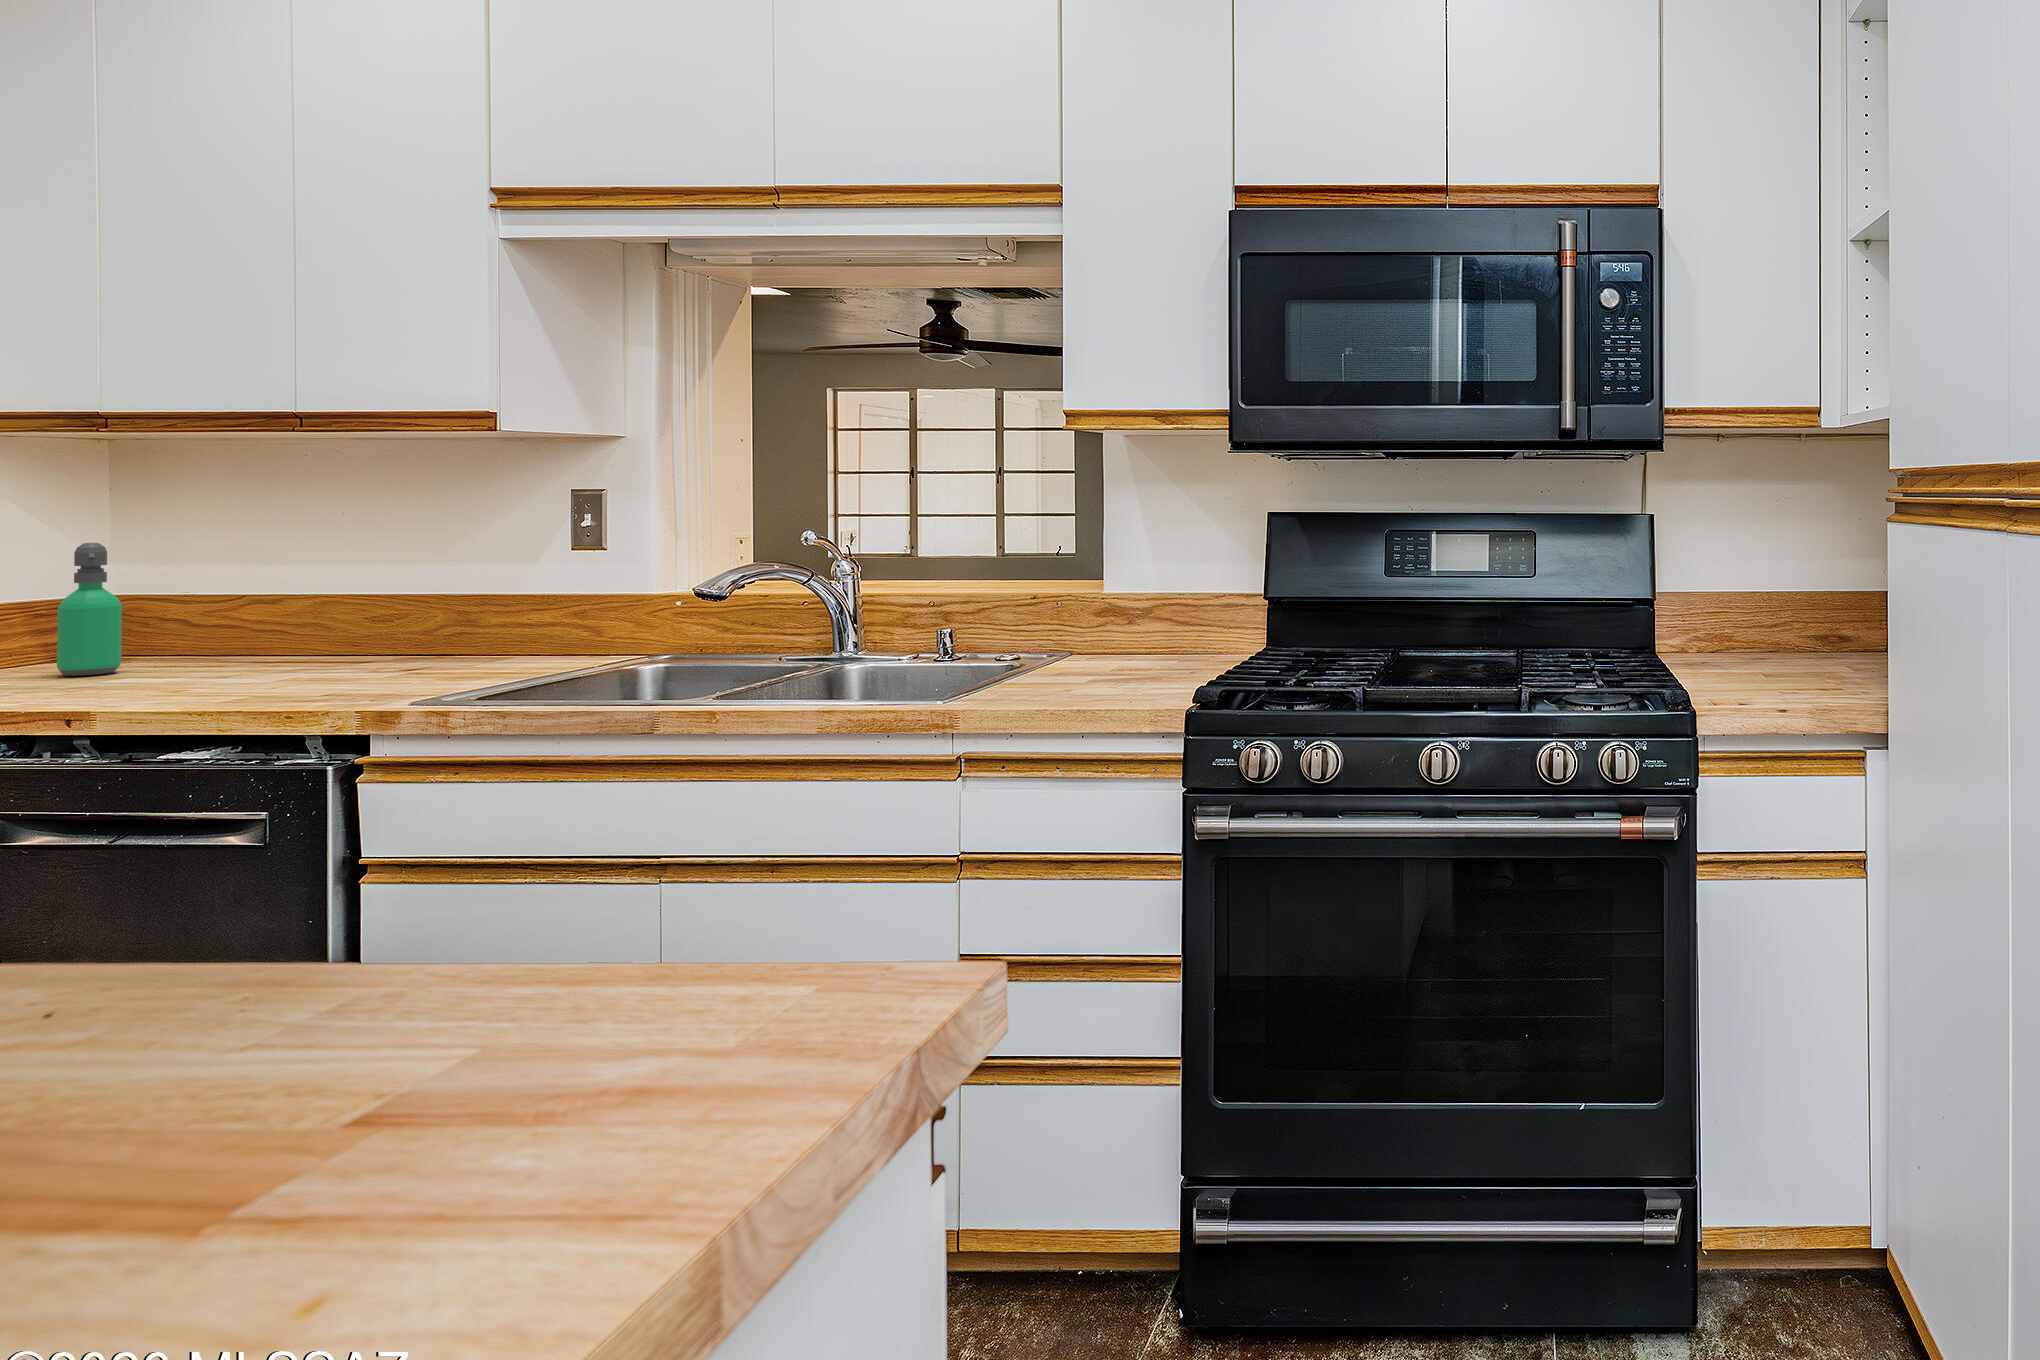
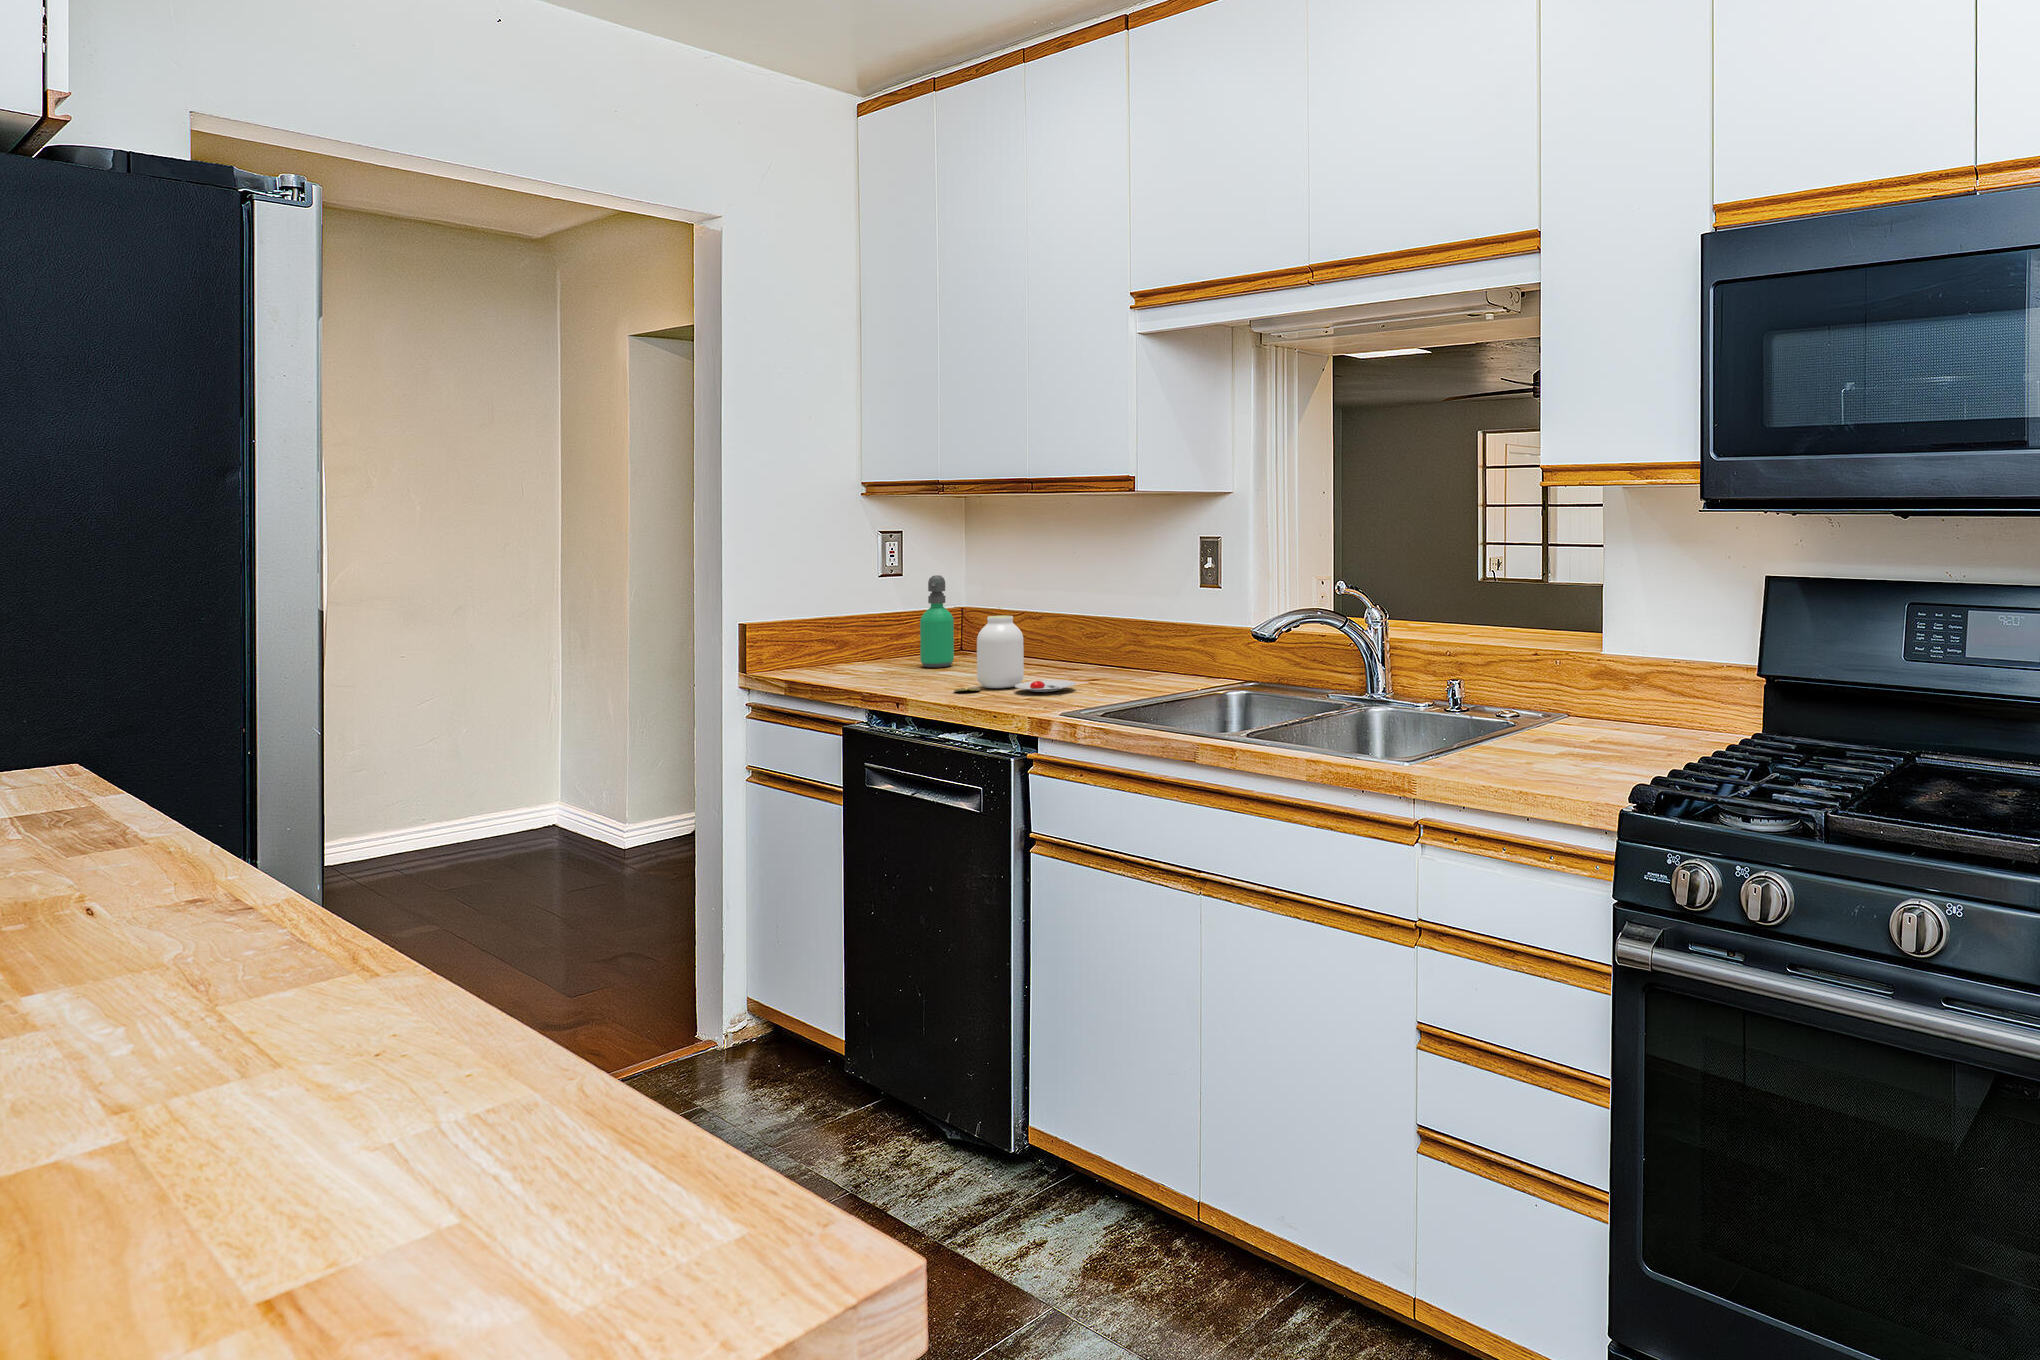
jar: none [189,589,399,695] -> present [954,616,1076,692]

